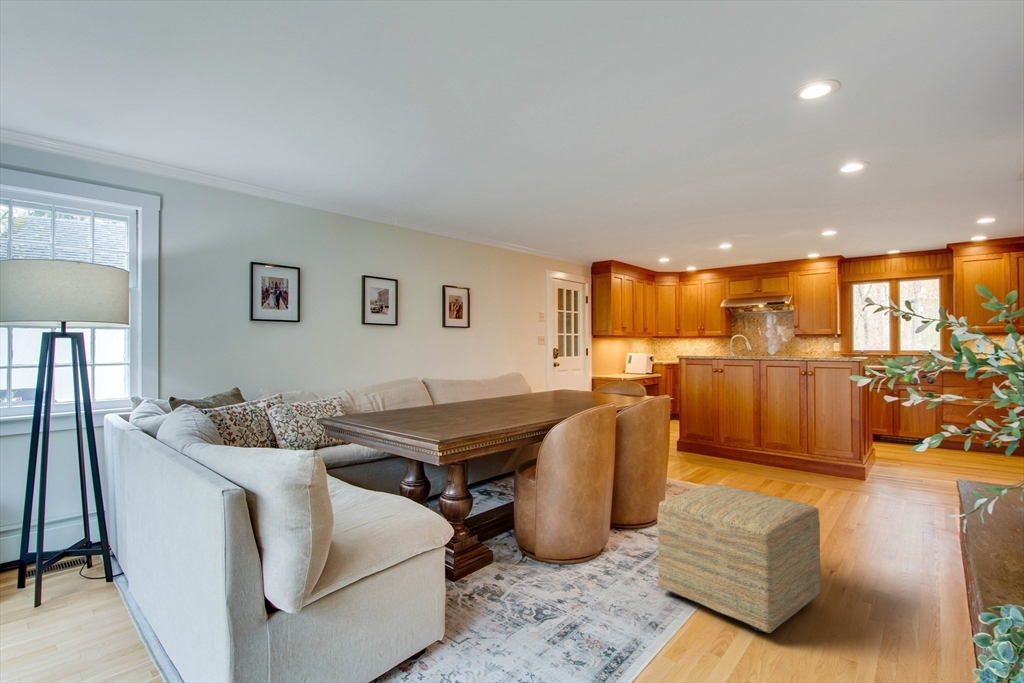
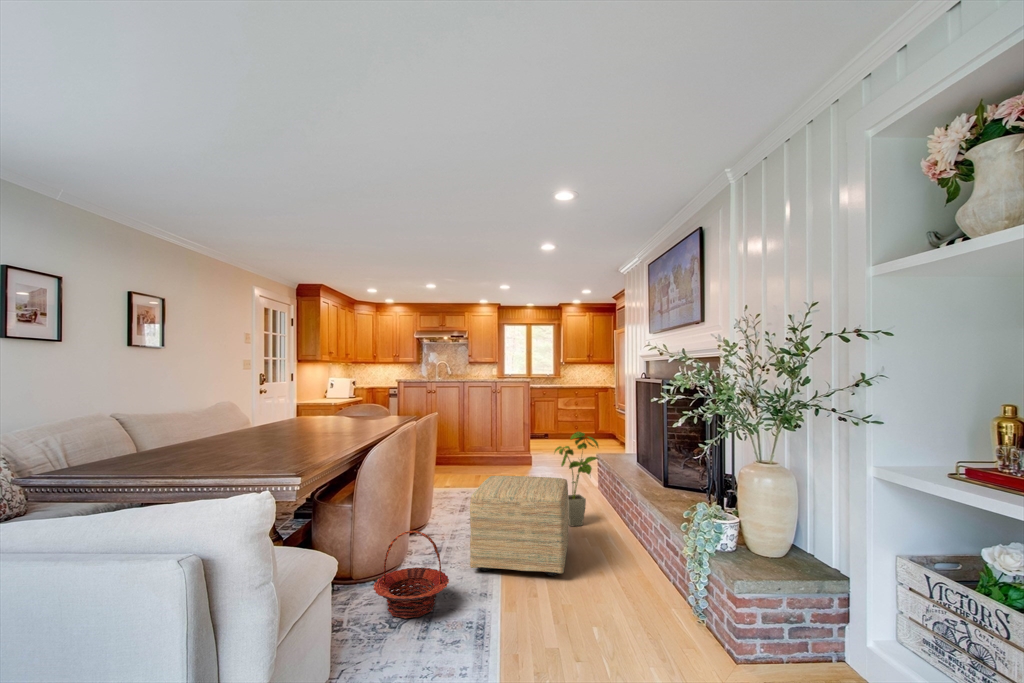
house plant: none [828,442,914,580] -> present [555,432,598,526]
basket: none [528,526,609,620] -> present [374,531,449,618]

